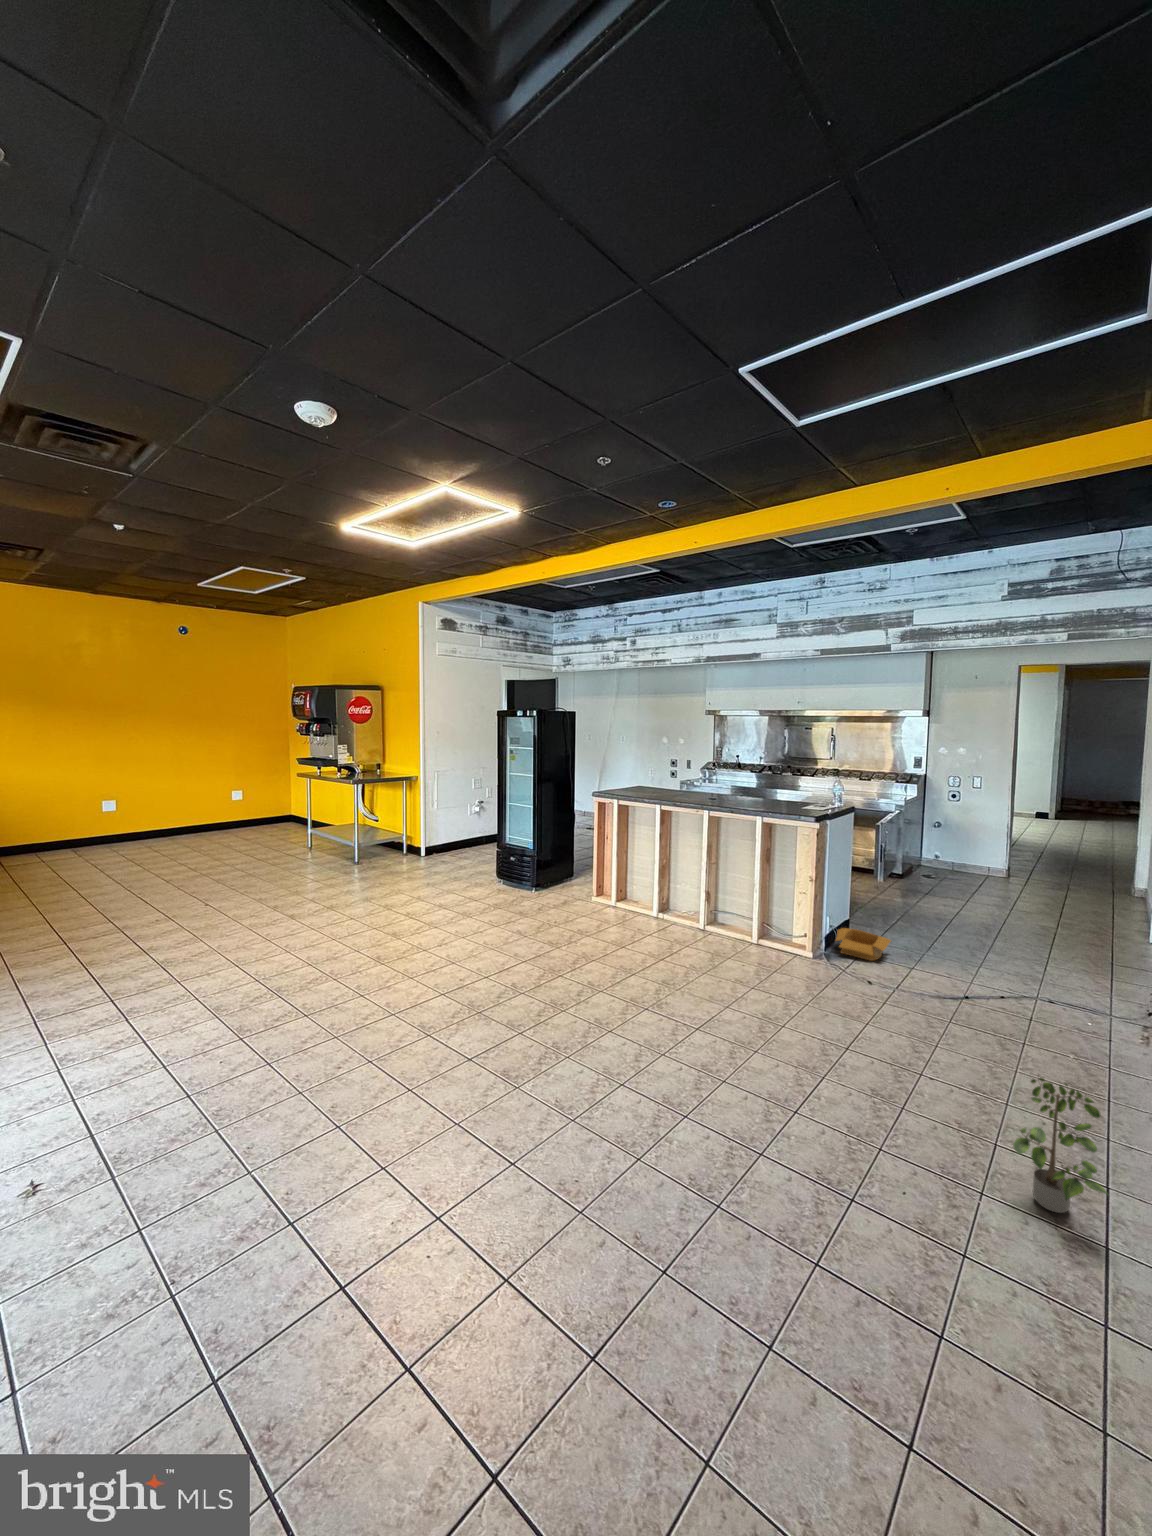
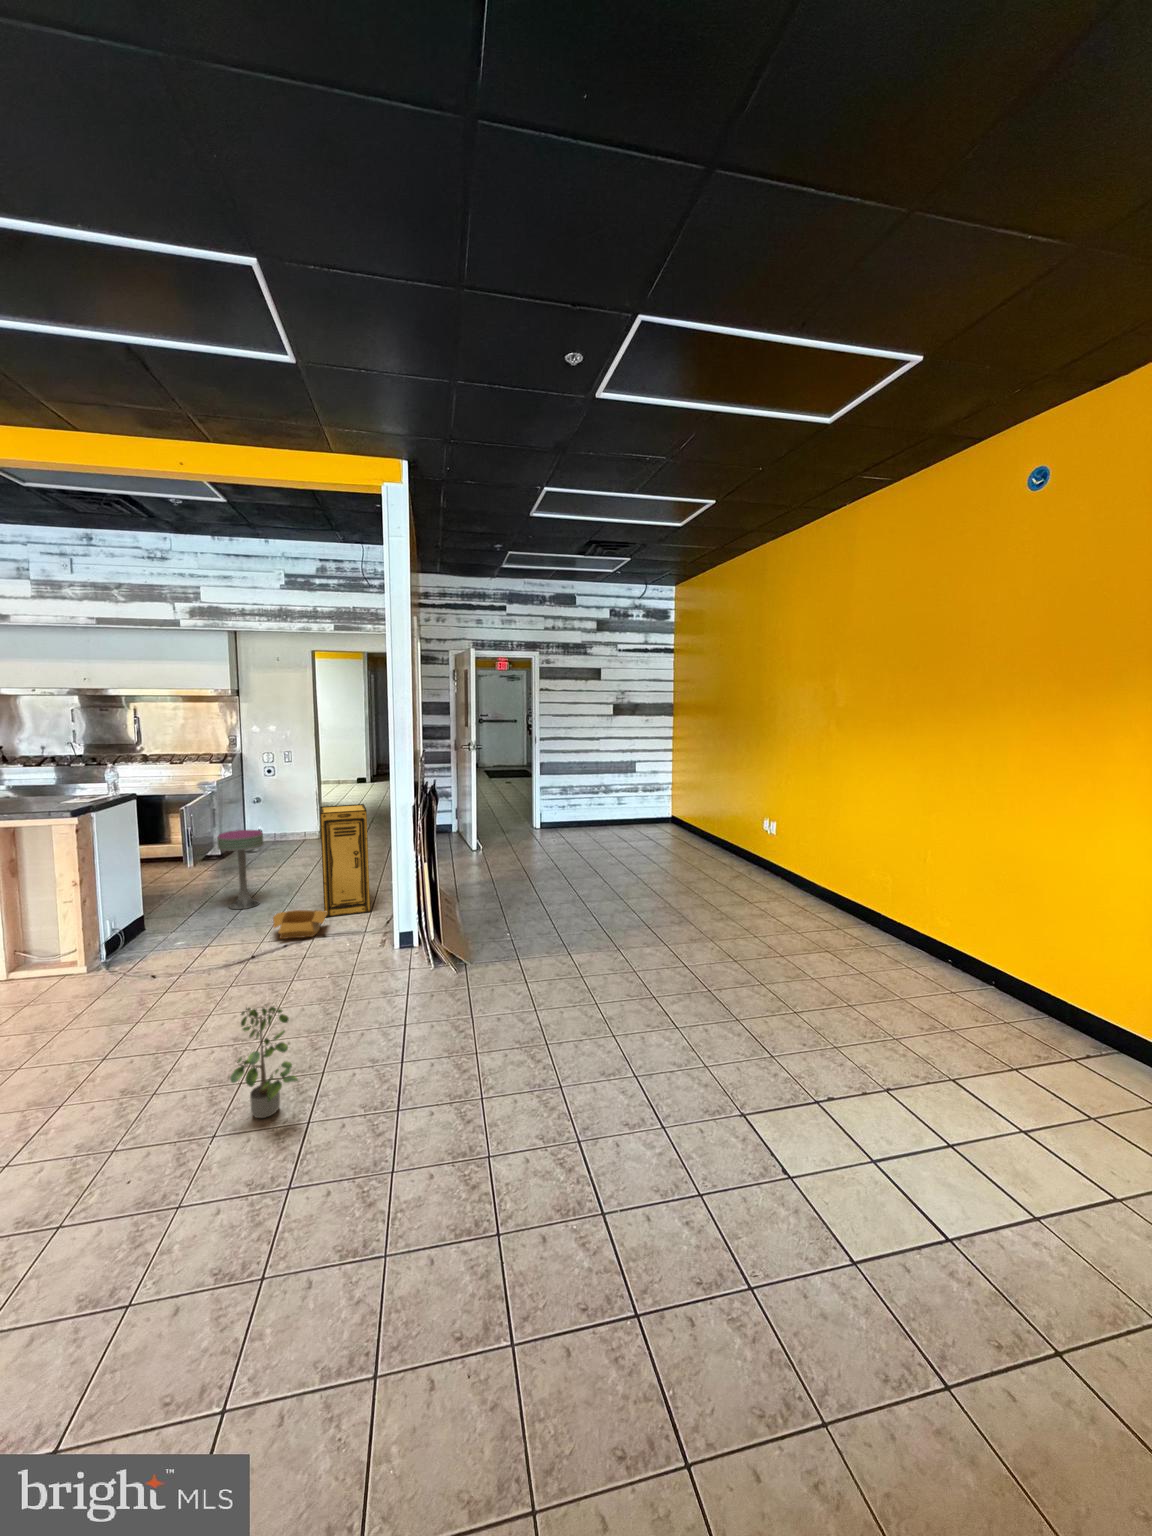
storage cabinet: none [1041,848,1123,991] -> present [320,804,370,917]
bar stool: none [921,857,970,941] -> present [217,830,263,909]
cardboard box: present [836,928,892,961] -> present [273,910,327,939]

